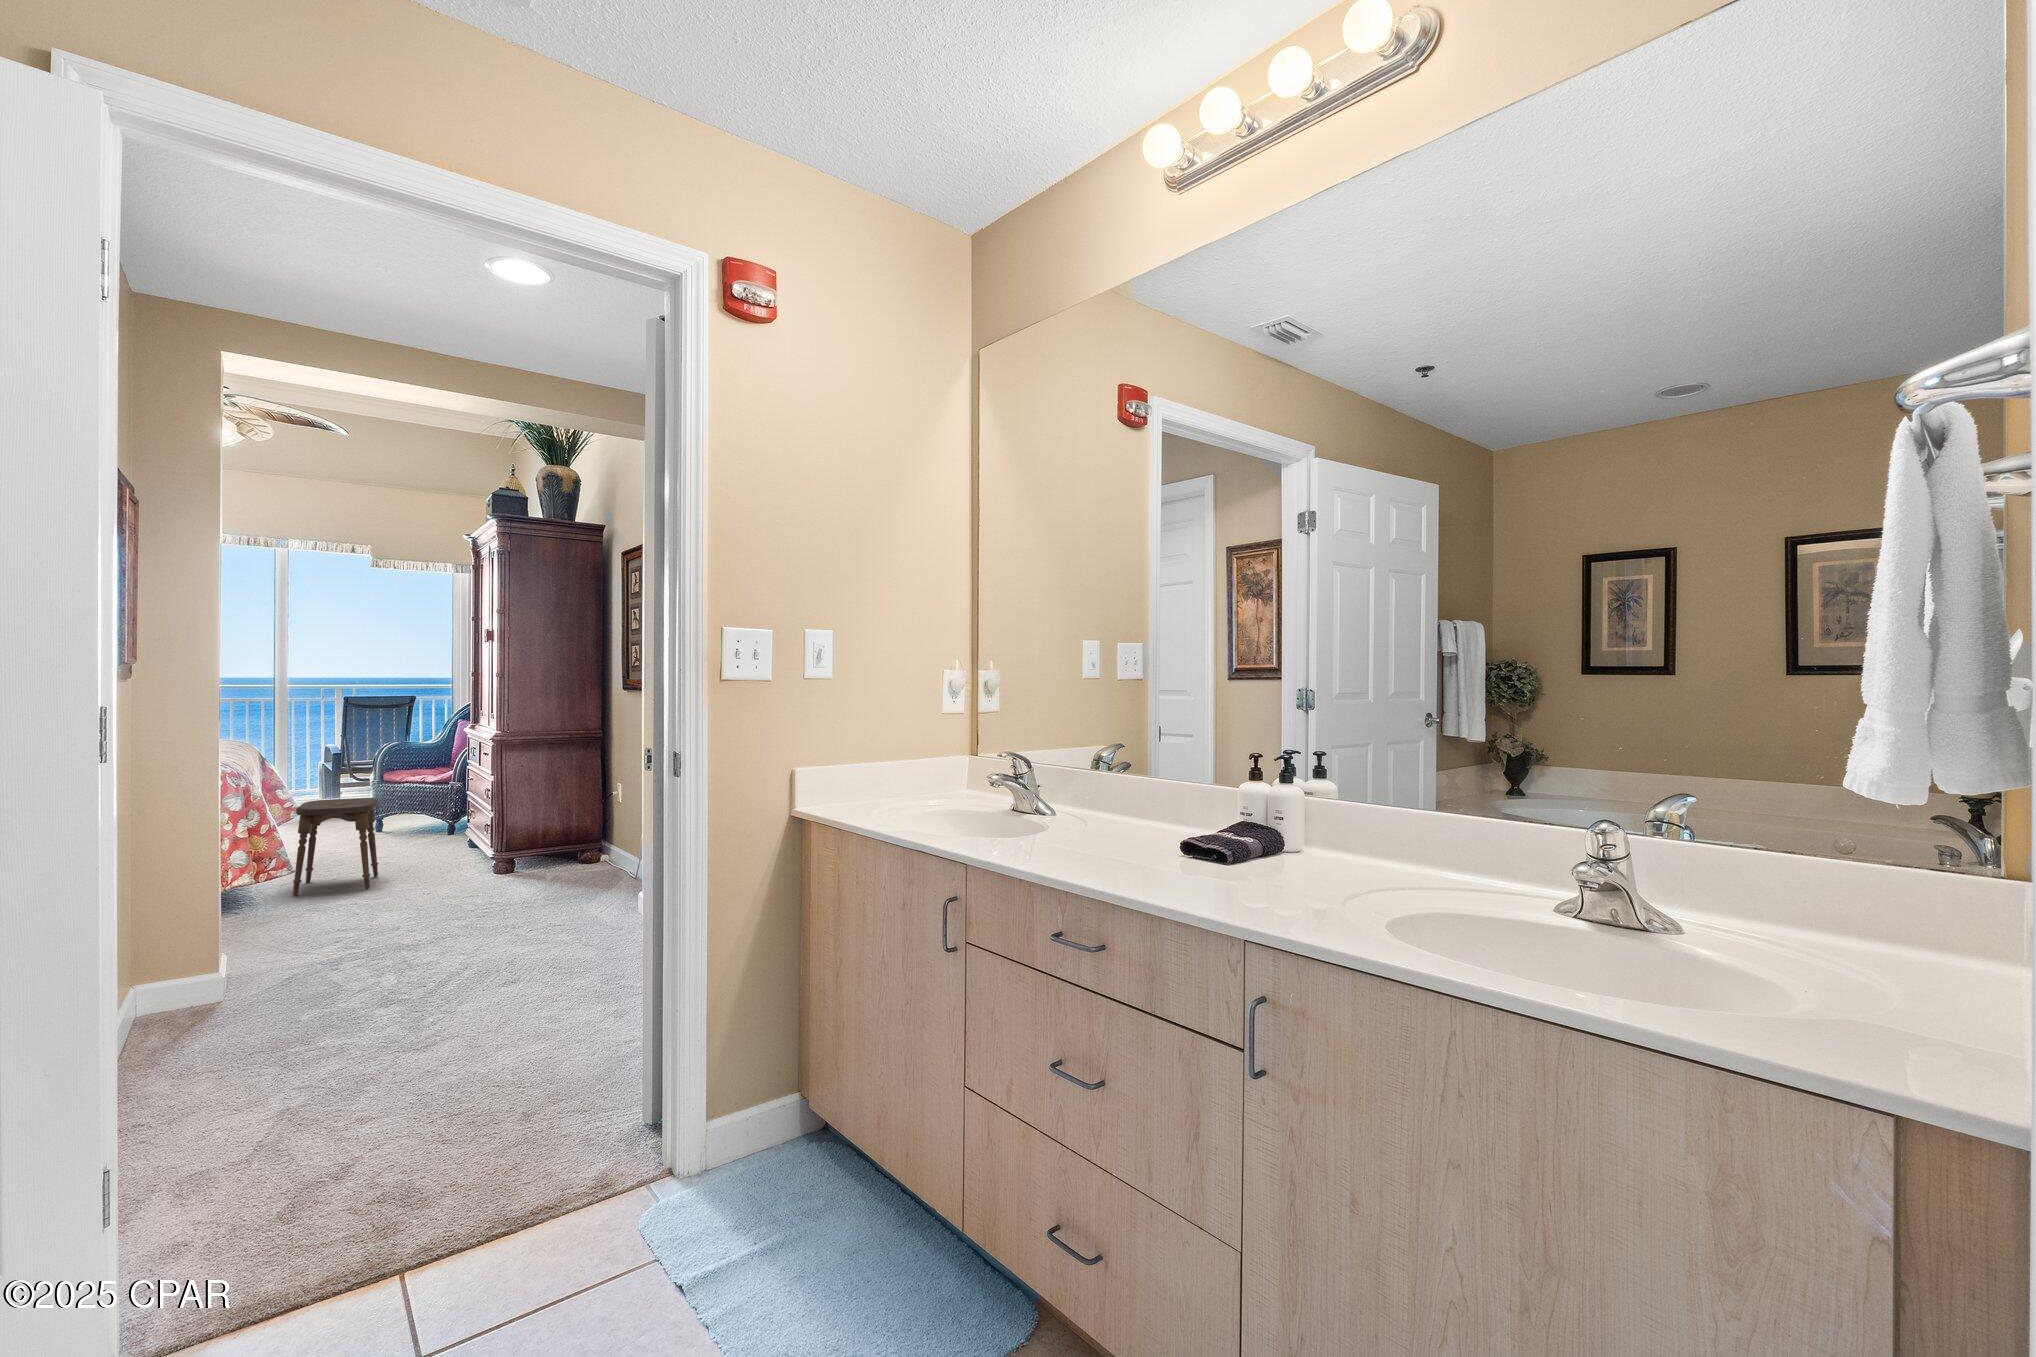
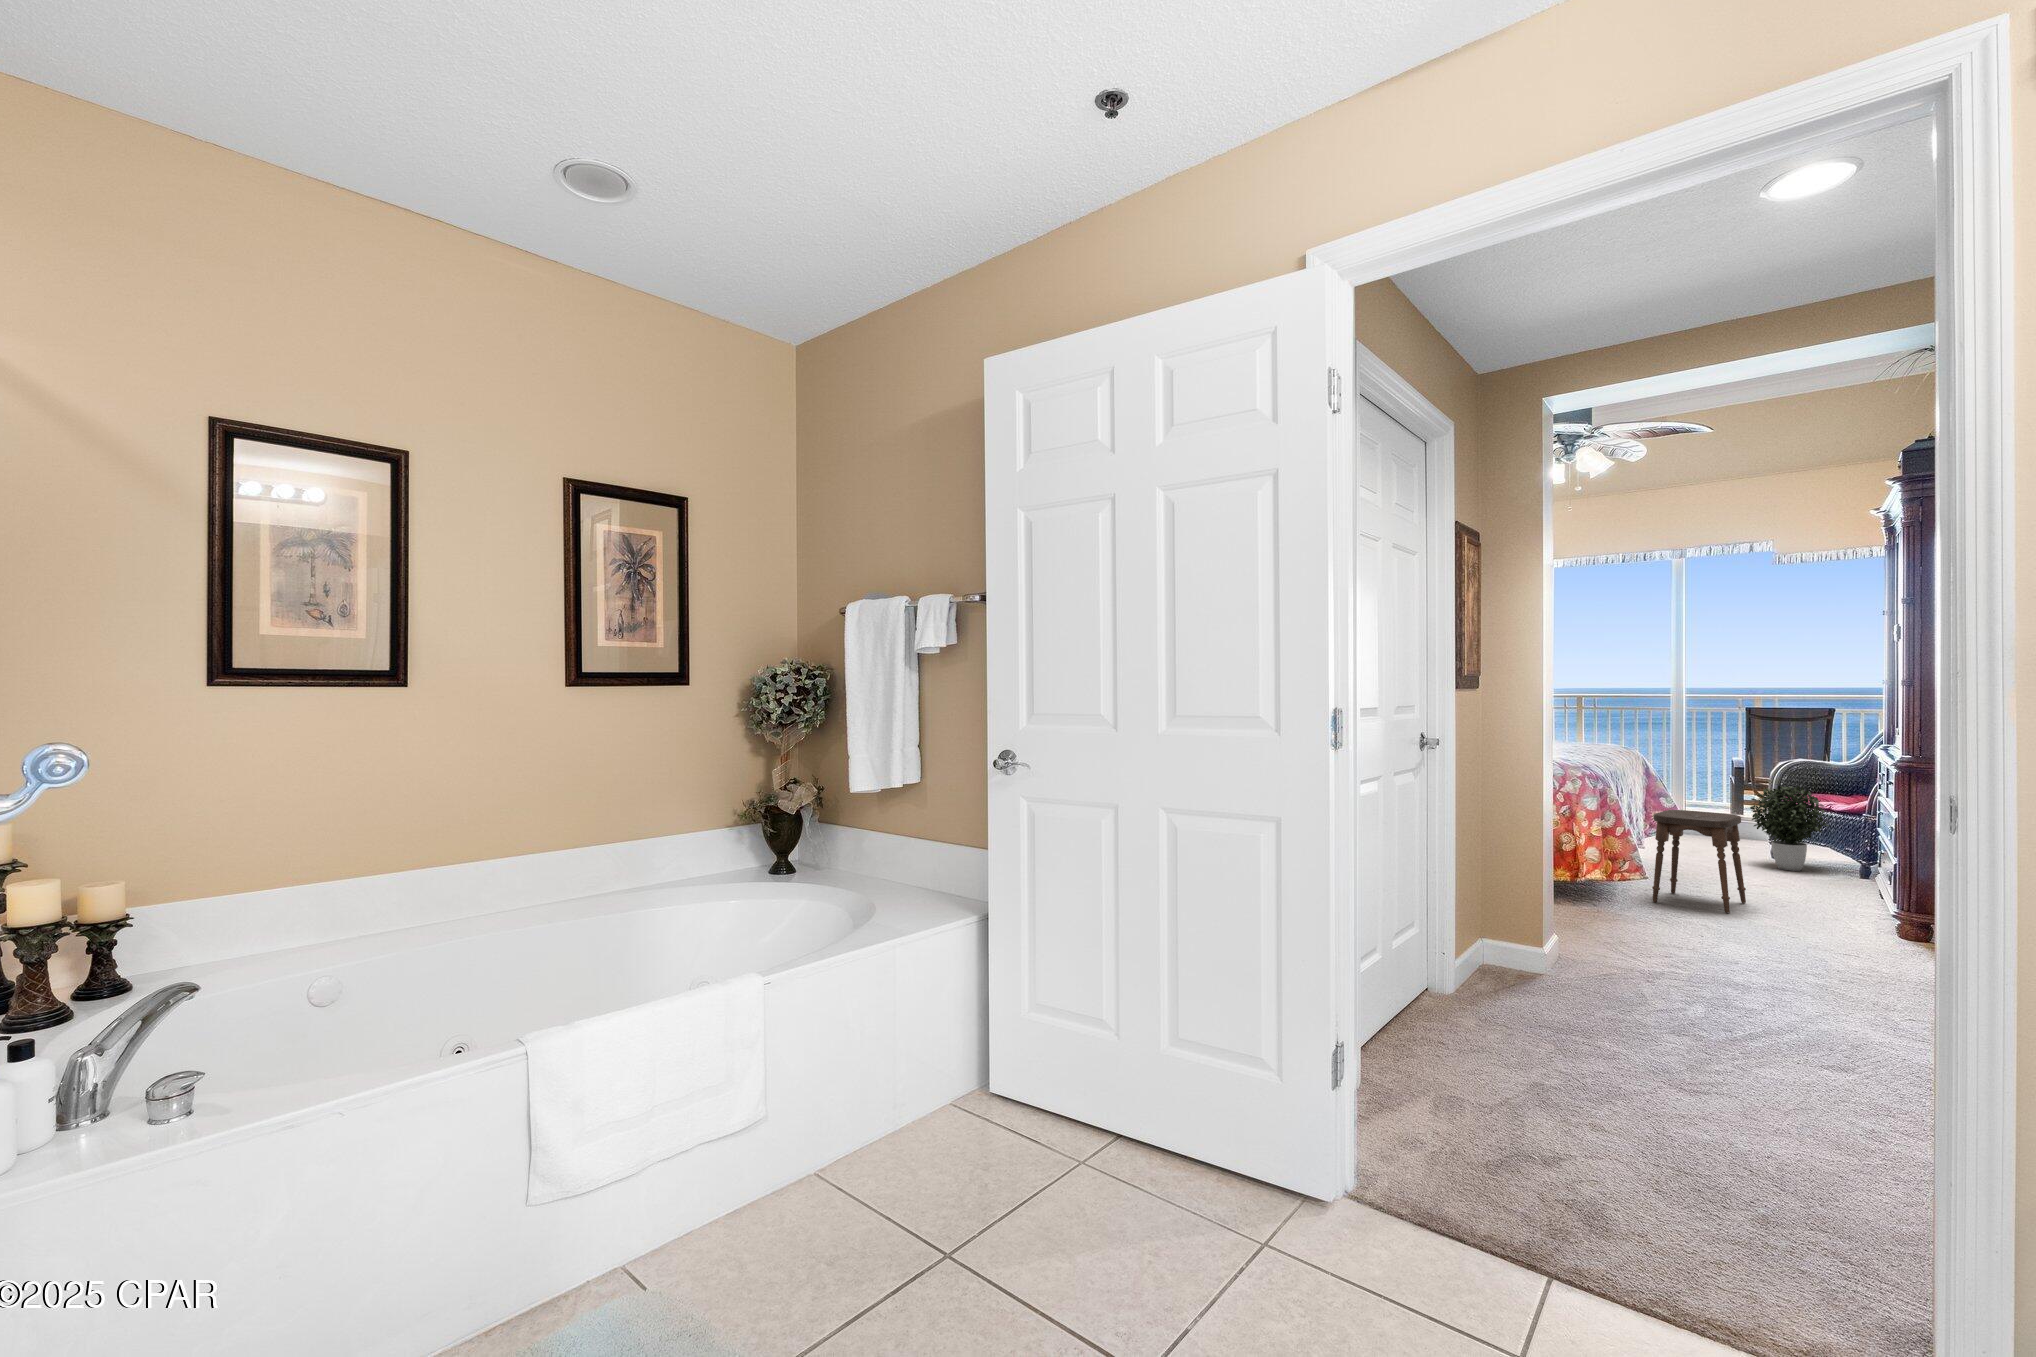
potted plant: none [364,765,429,839] -> present [1750,785,1829,871]

